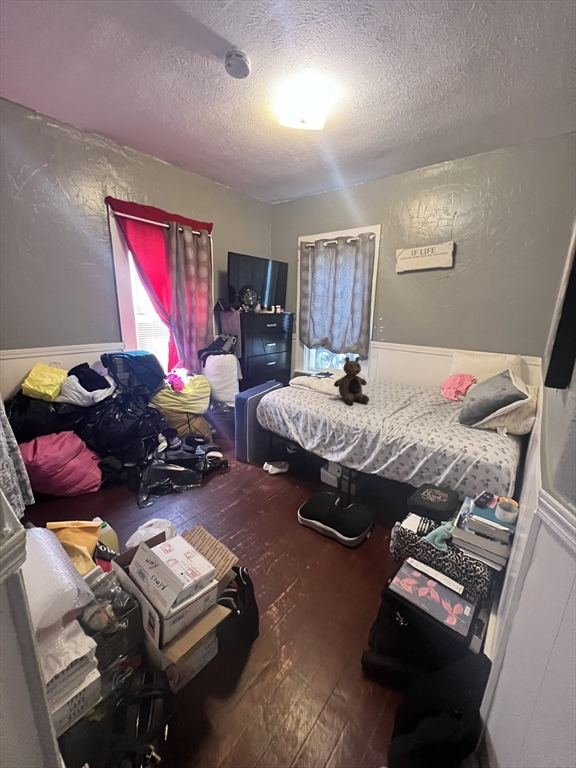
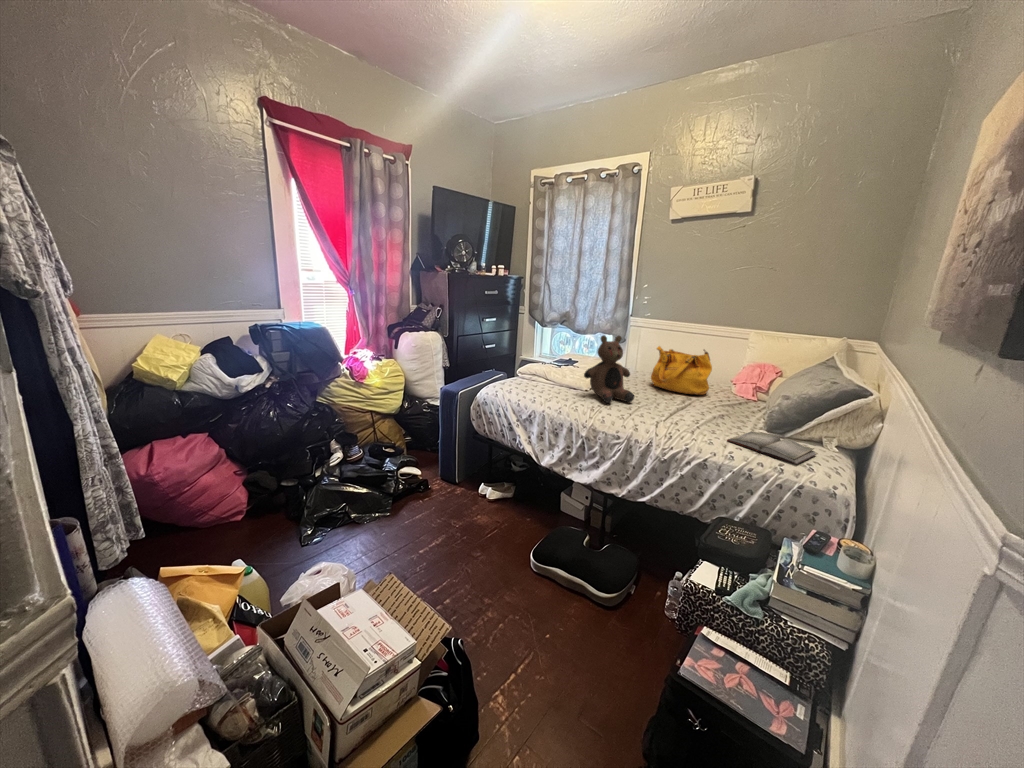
handbag: none [383,362,425,397] -> present [651,346,712,395]
hardback book: none [431,423,492,446] -> present [727,431,816,464]

